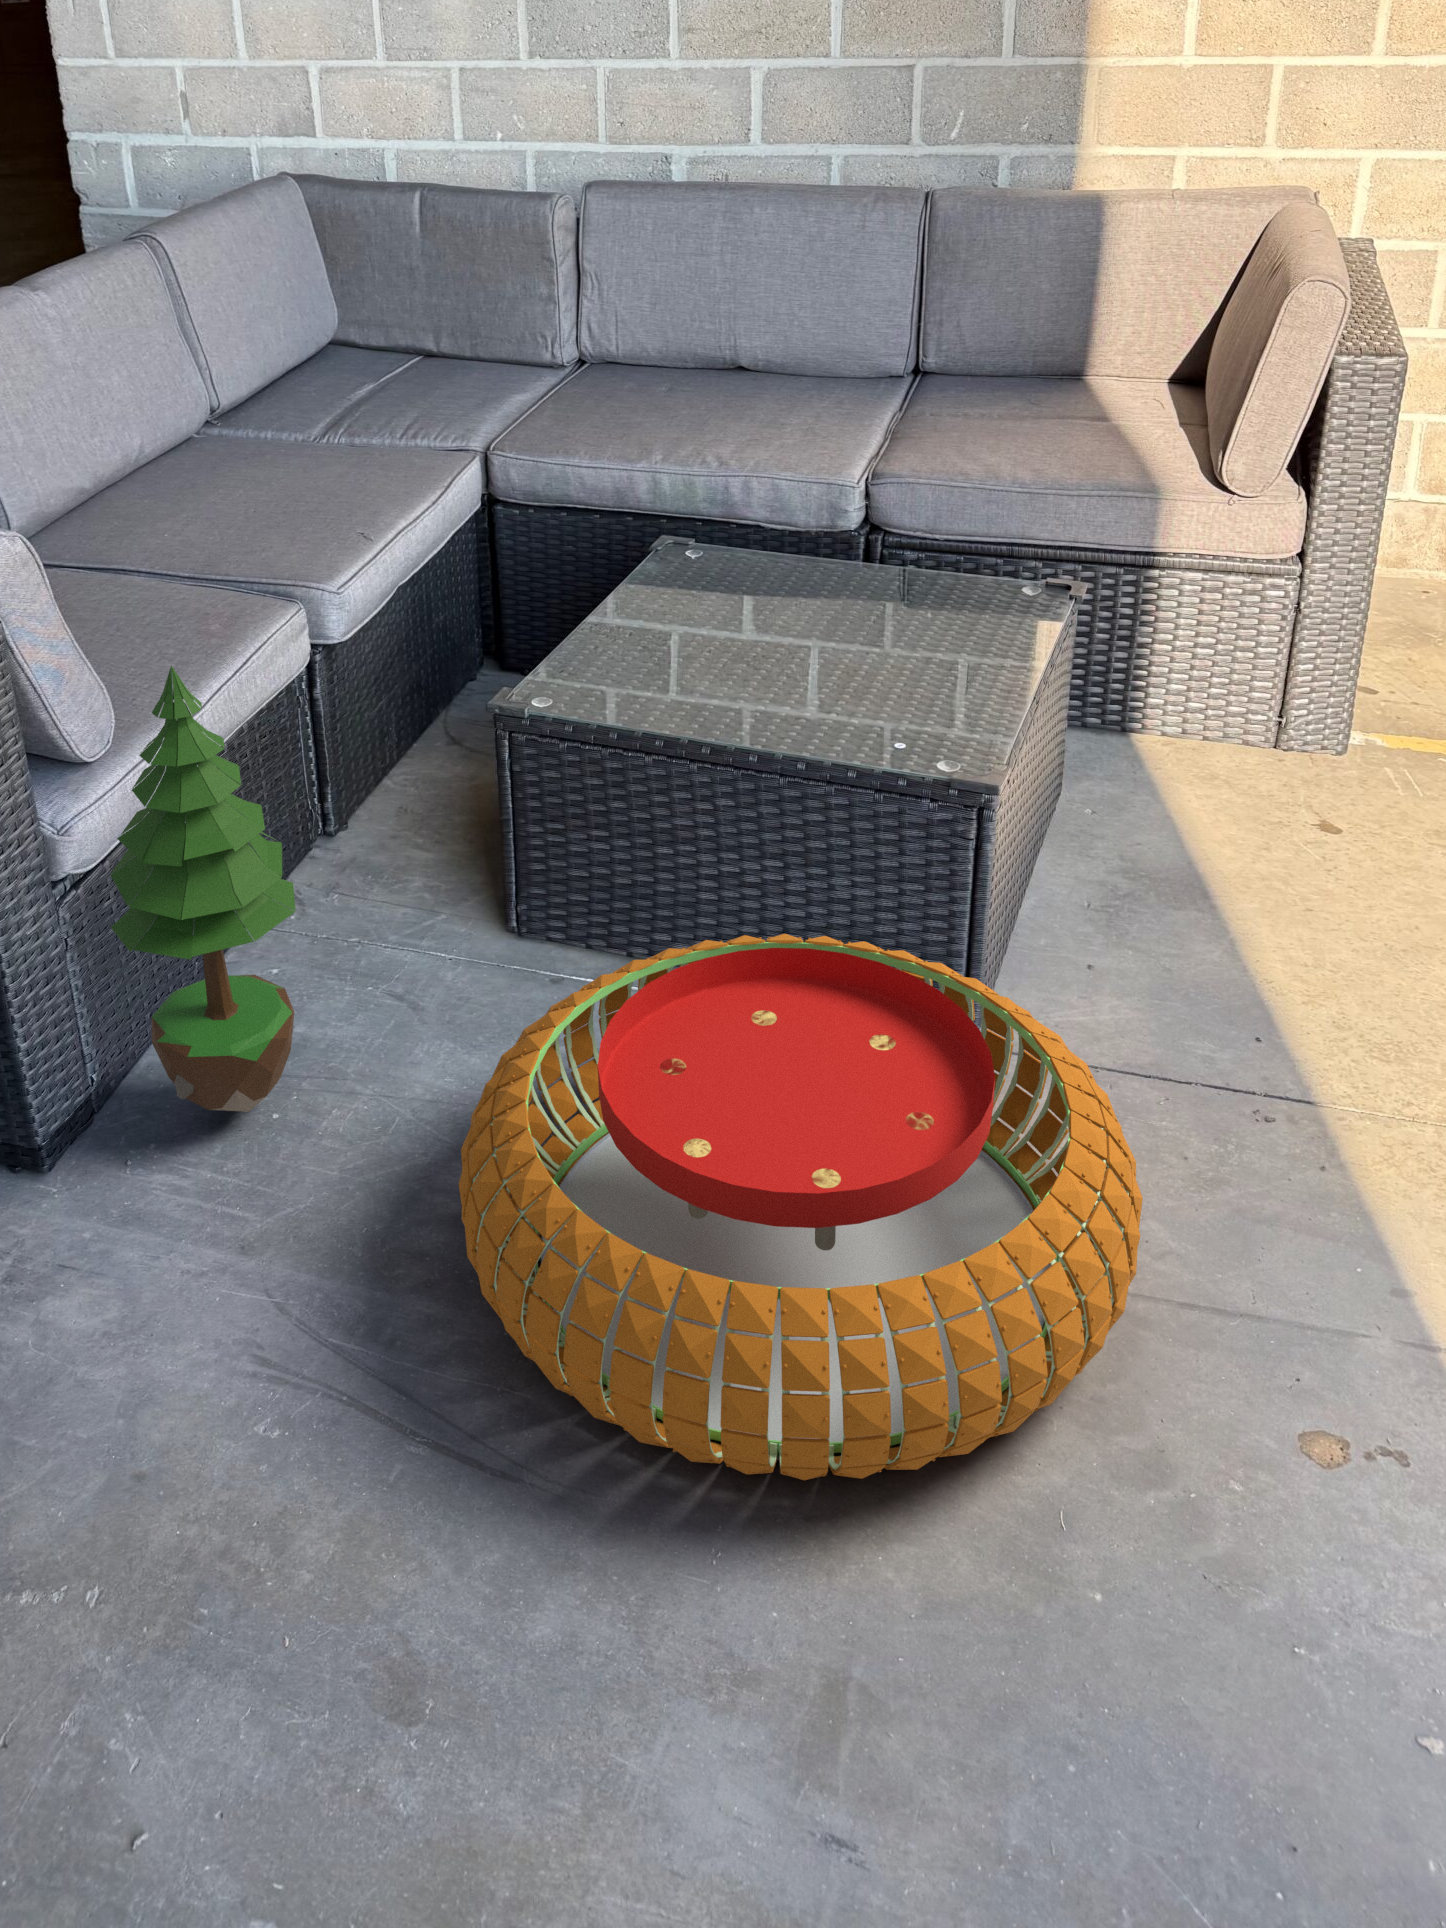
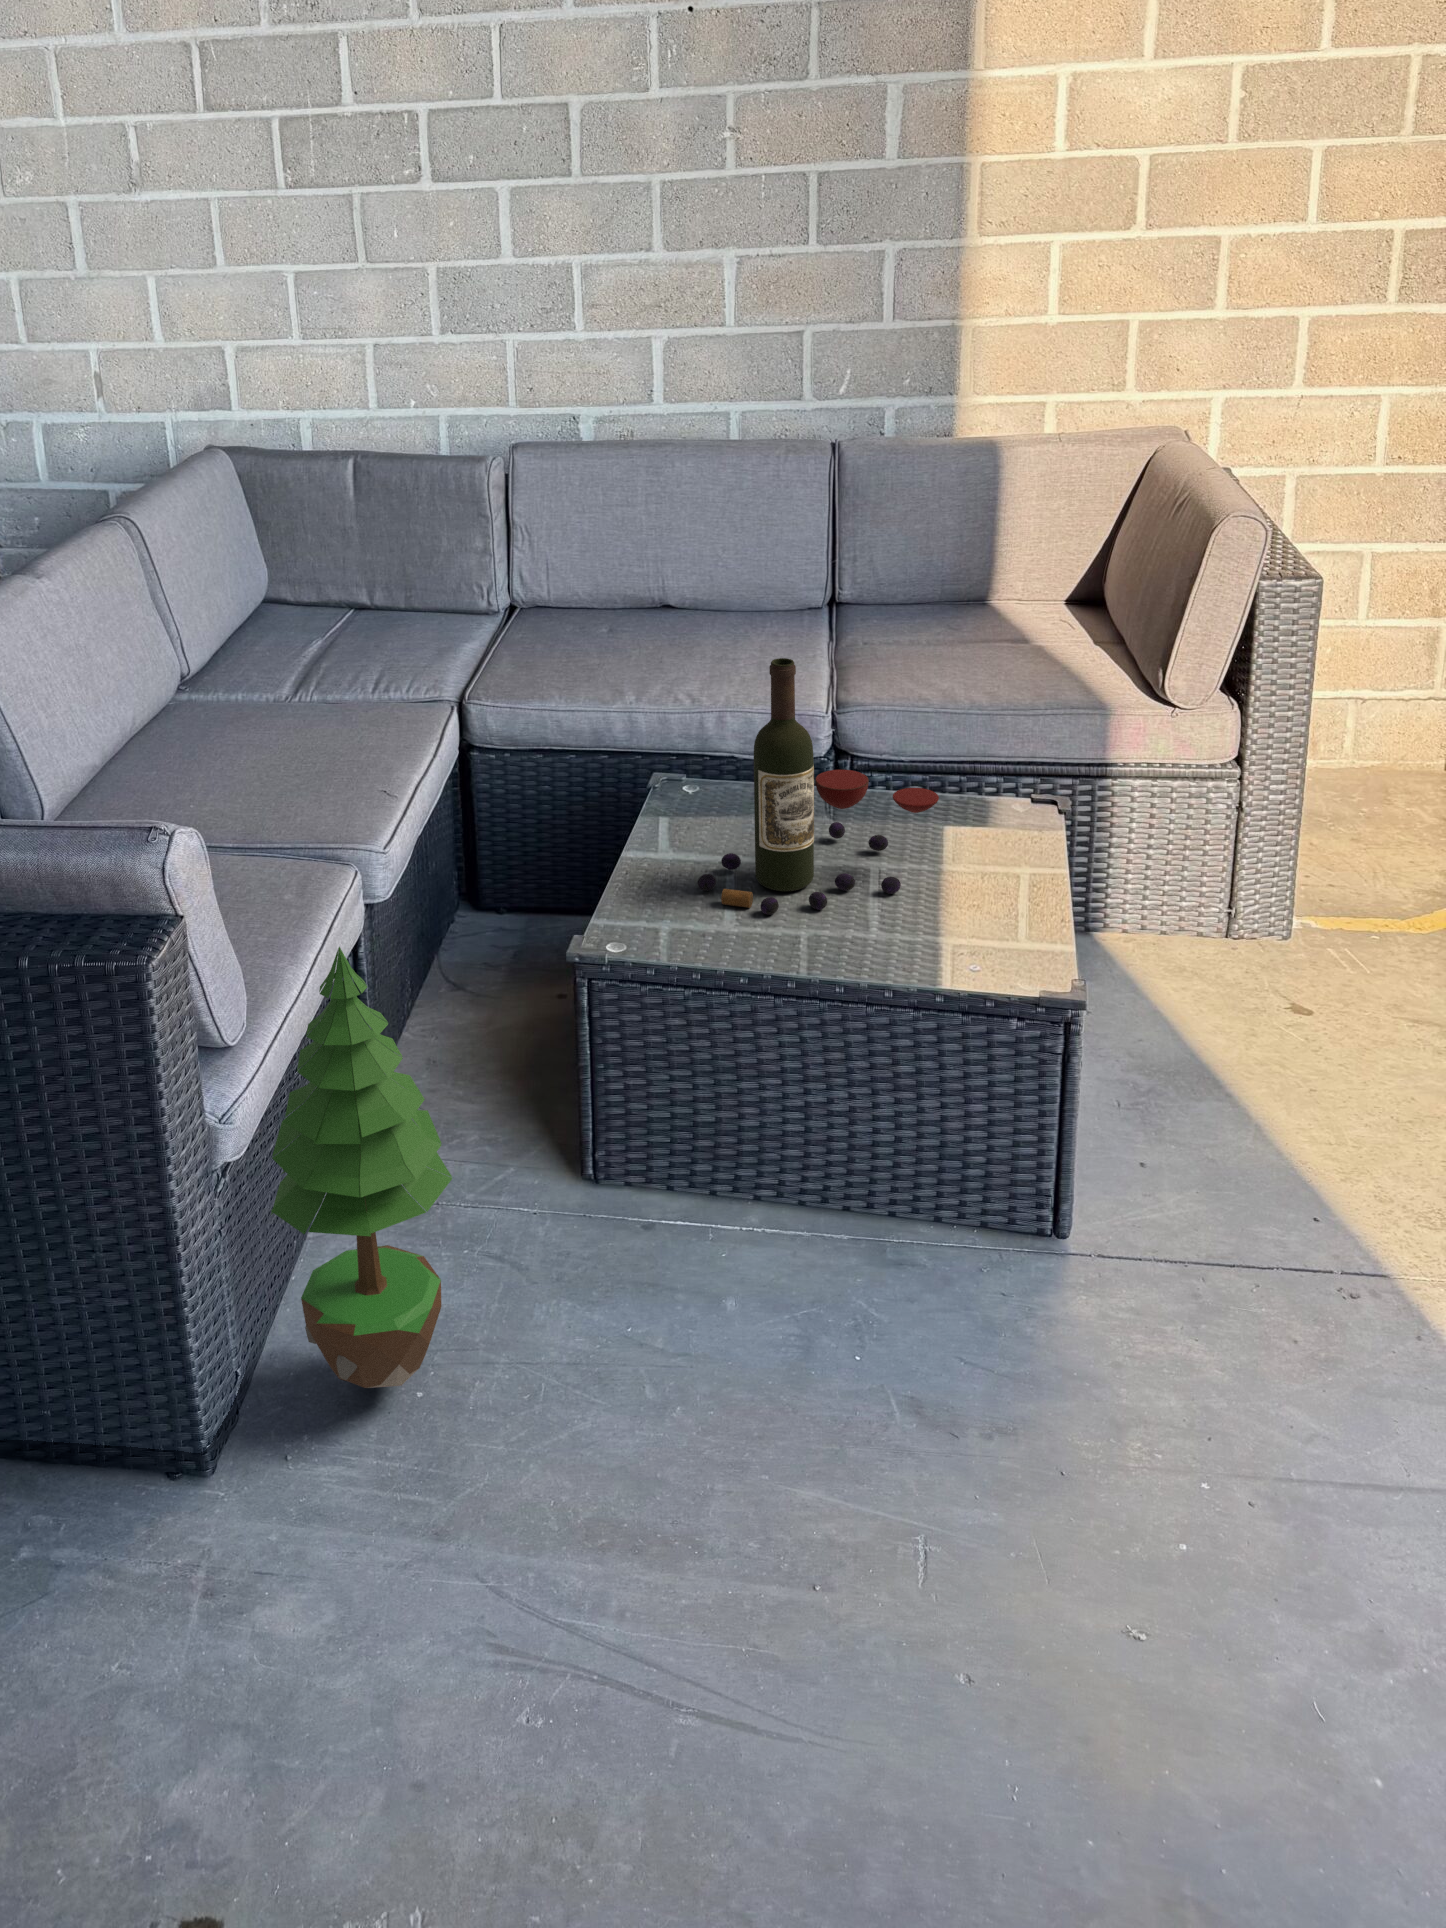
wine bottle: none [651,406,921,678] -> present [698,658,939,915]
pouf: present [459,934,1143,1480] -> none [655,1155,1324,1695]

